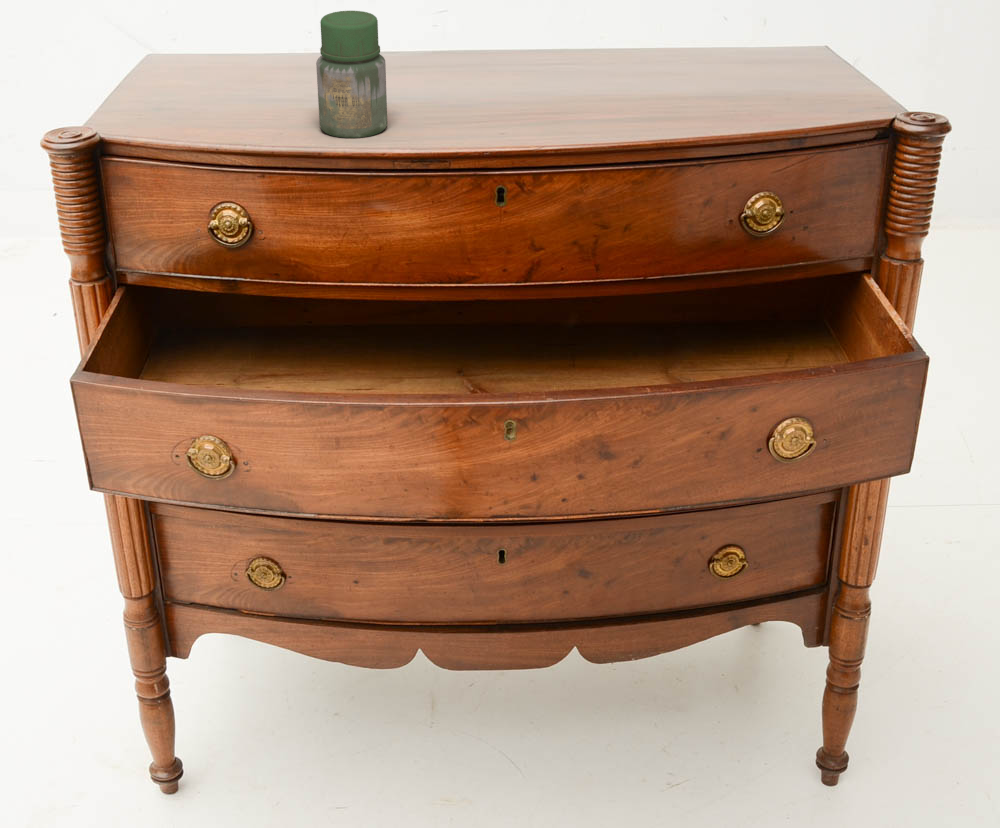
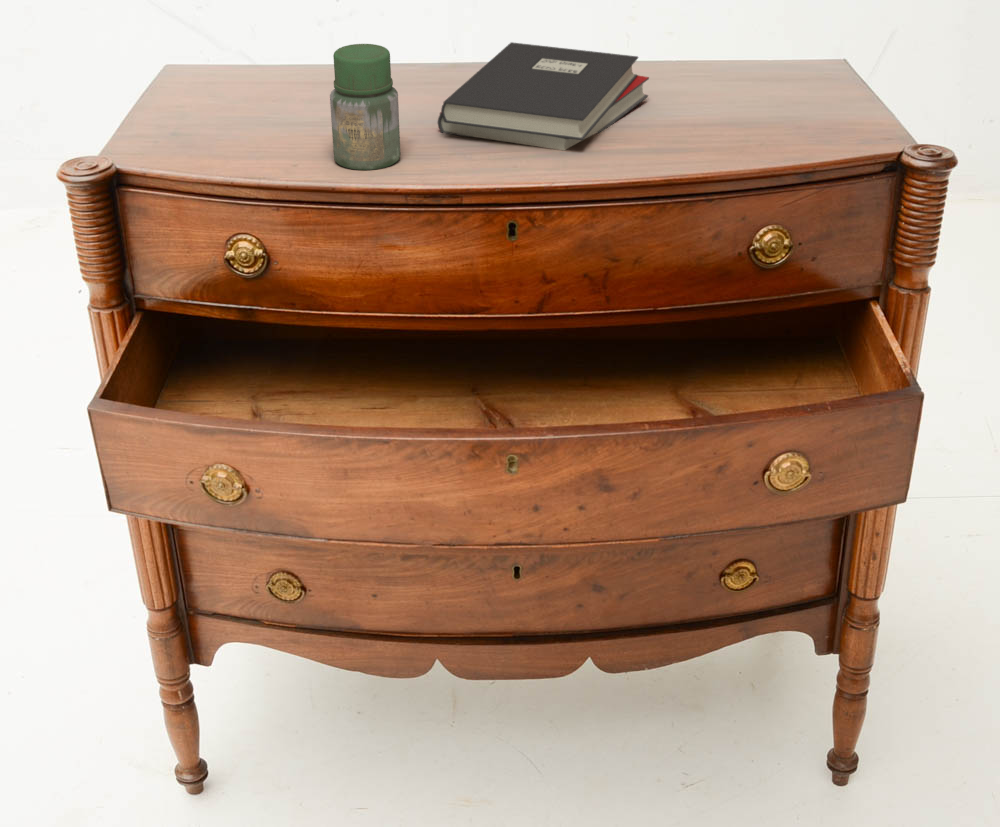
hardback book: none [423,13,638,127] -> present [438,42,649,150]

